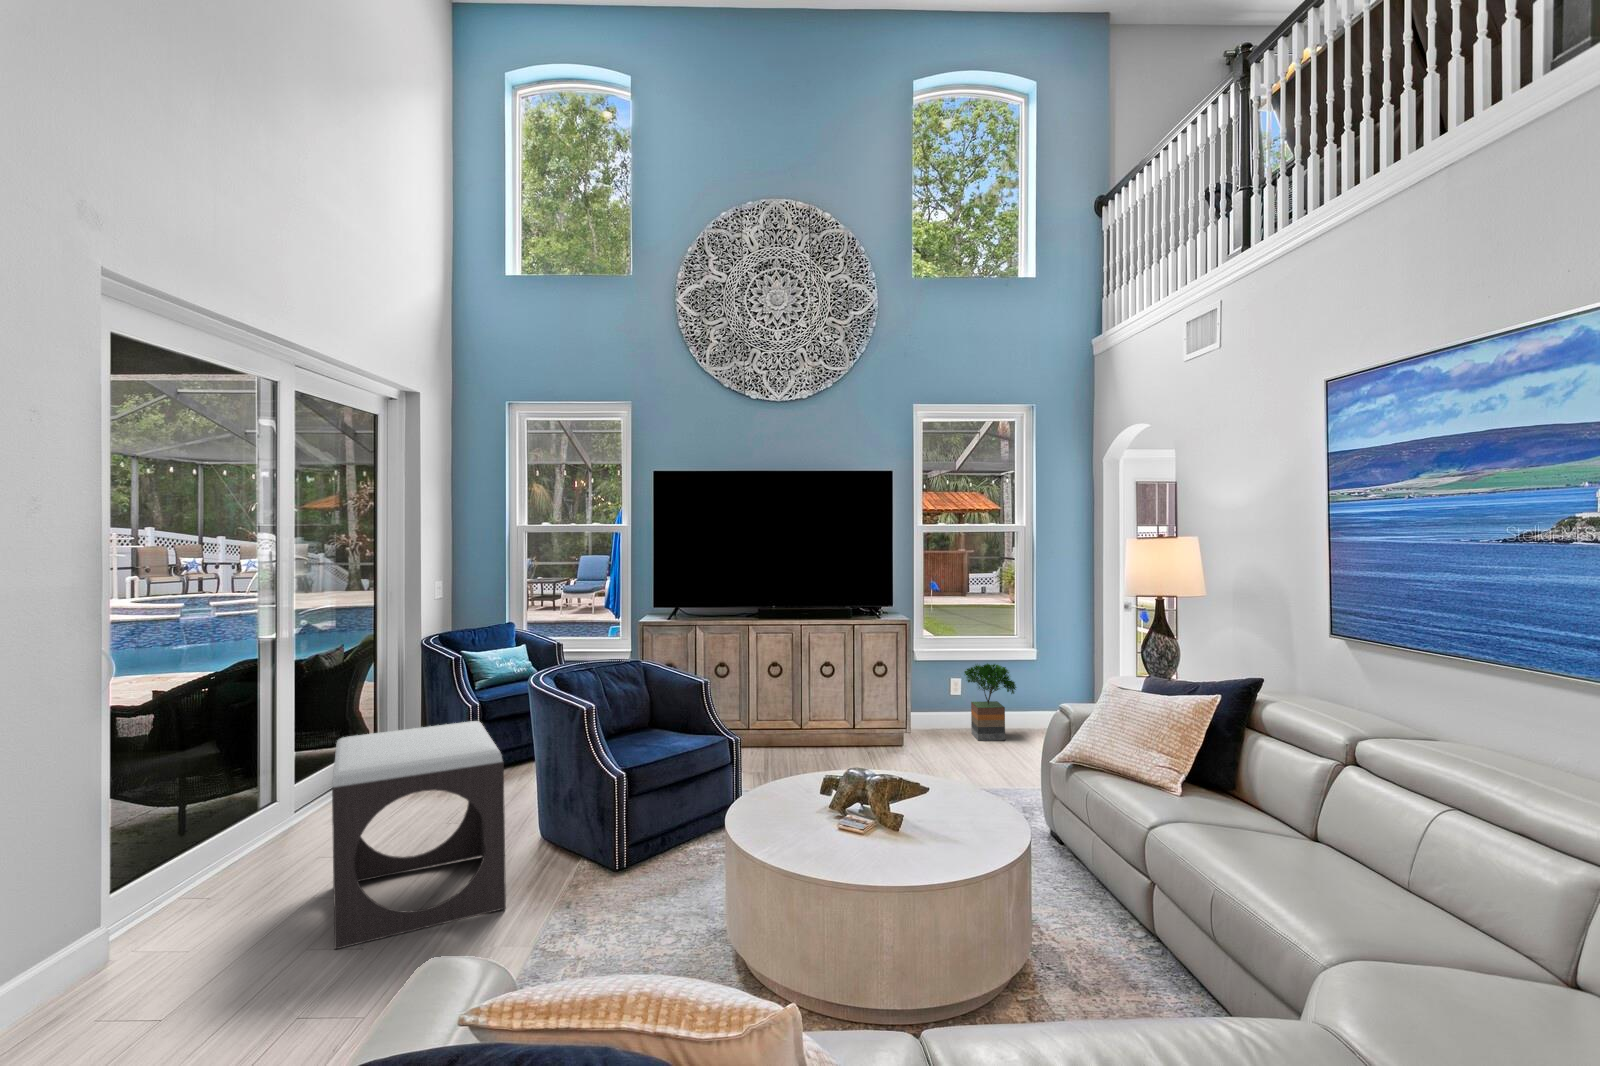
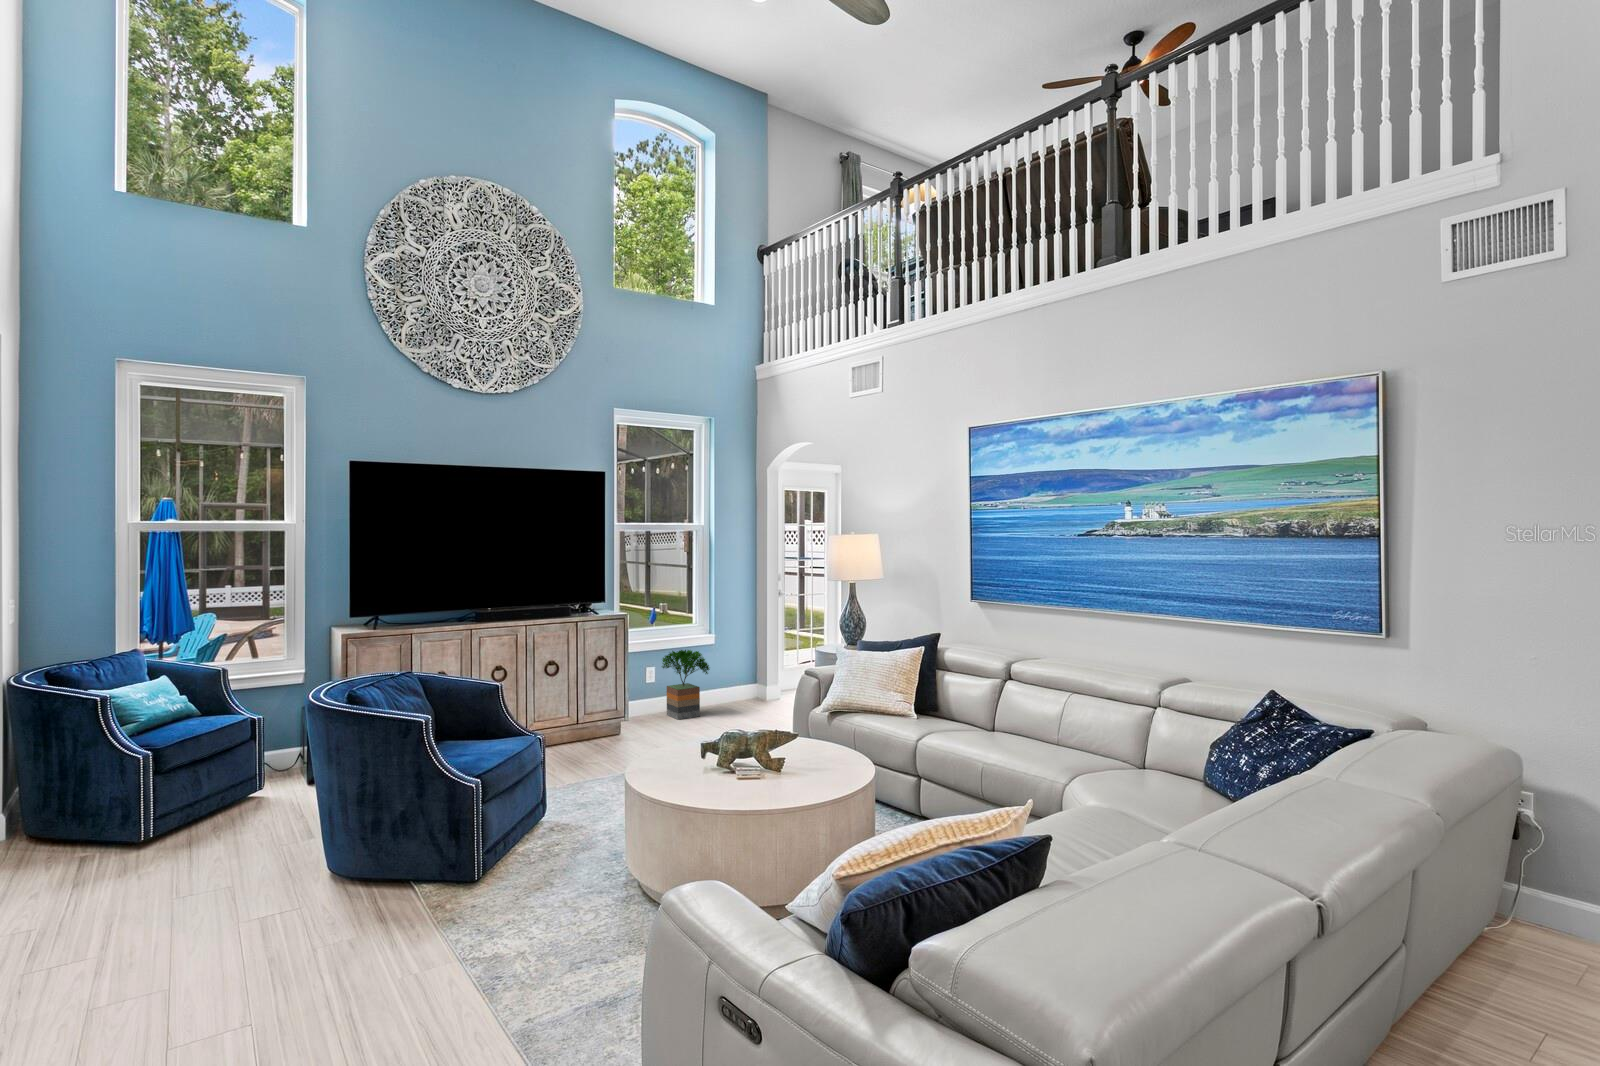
footstool: present [332,721,506,950] -> none [110,741,377,1003]

